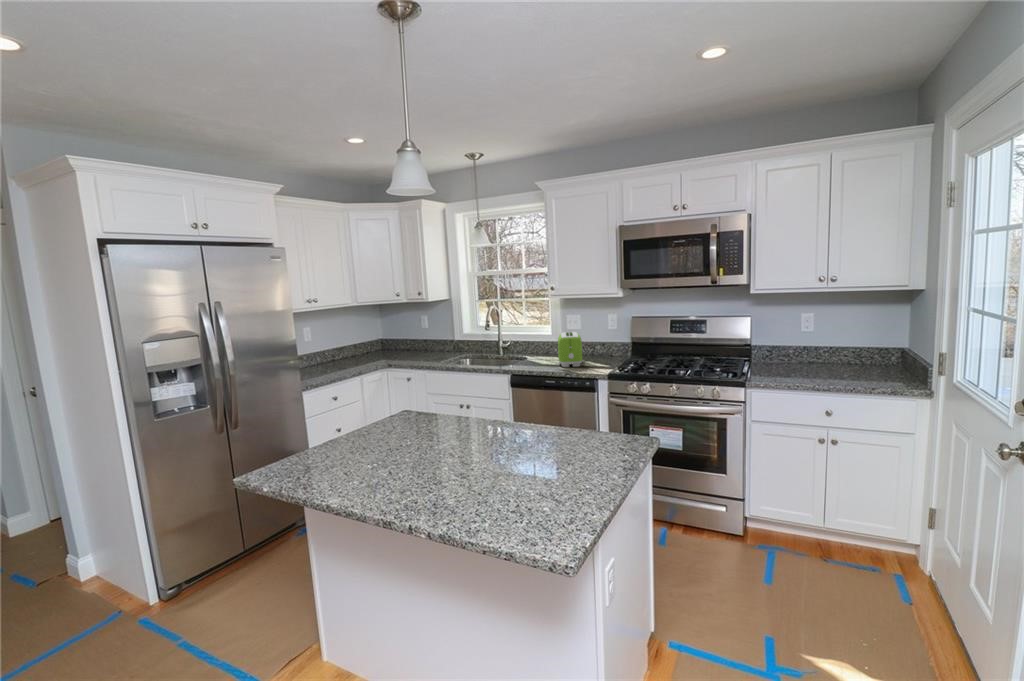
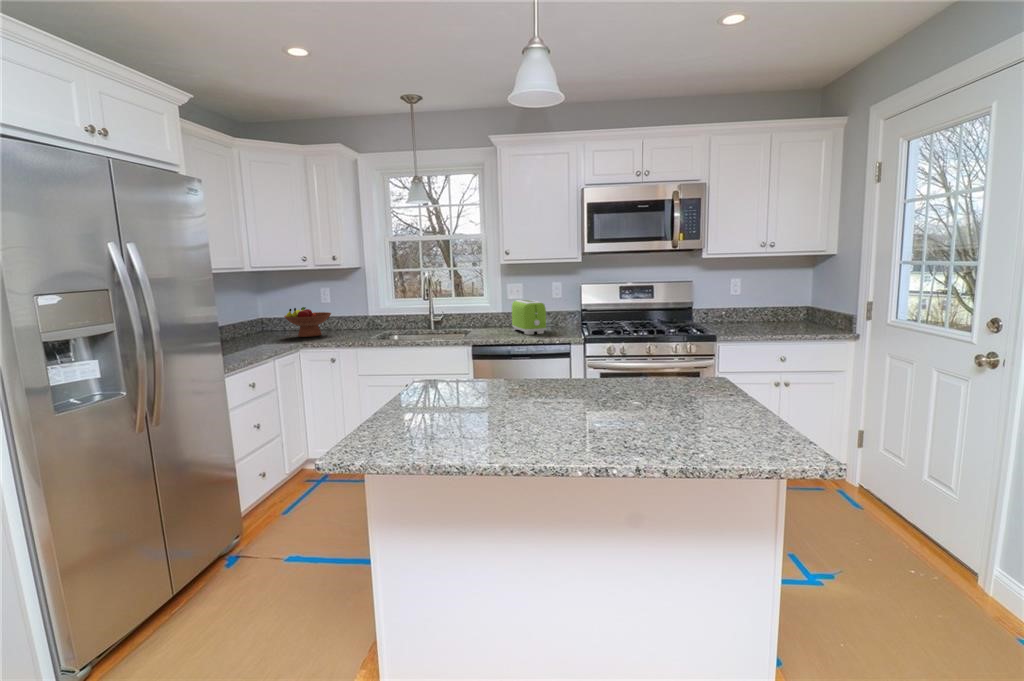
fruit bowl: none [384,333,421,357] -> present [284,307,331,337]

